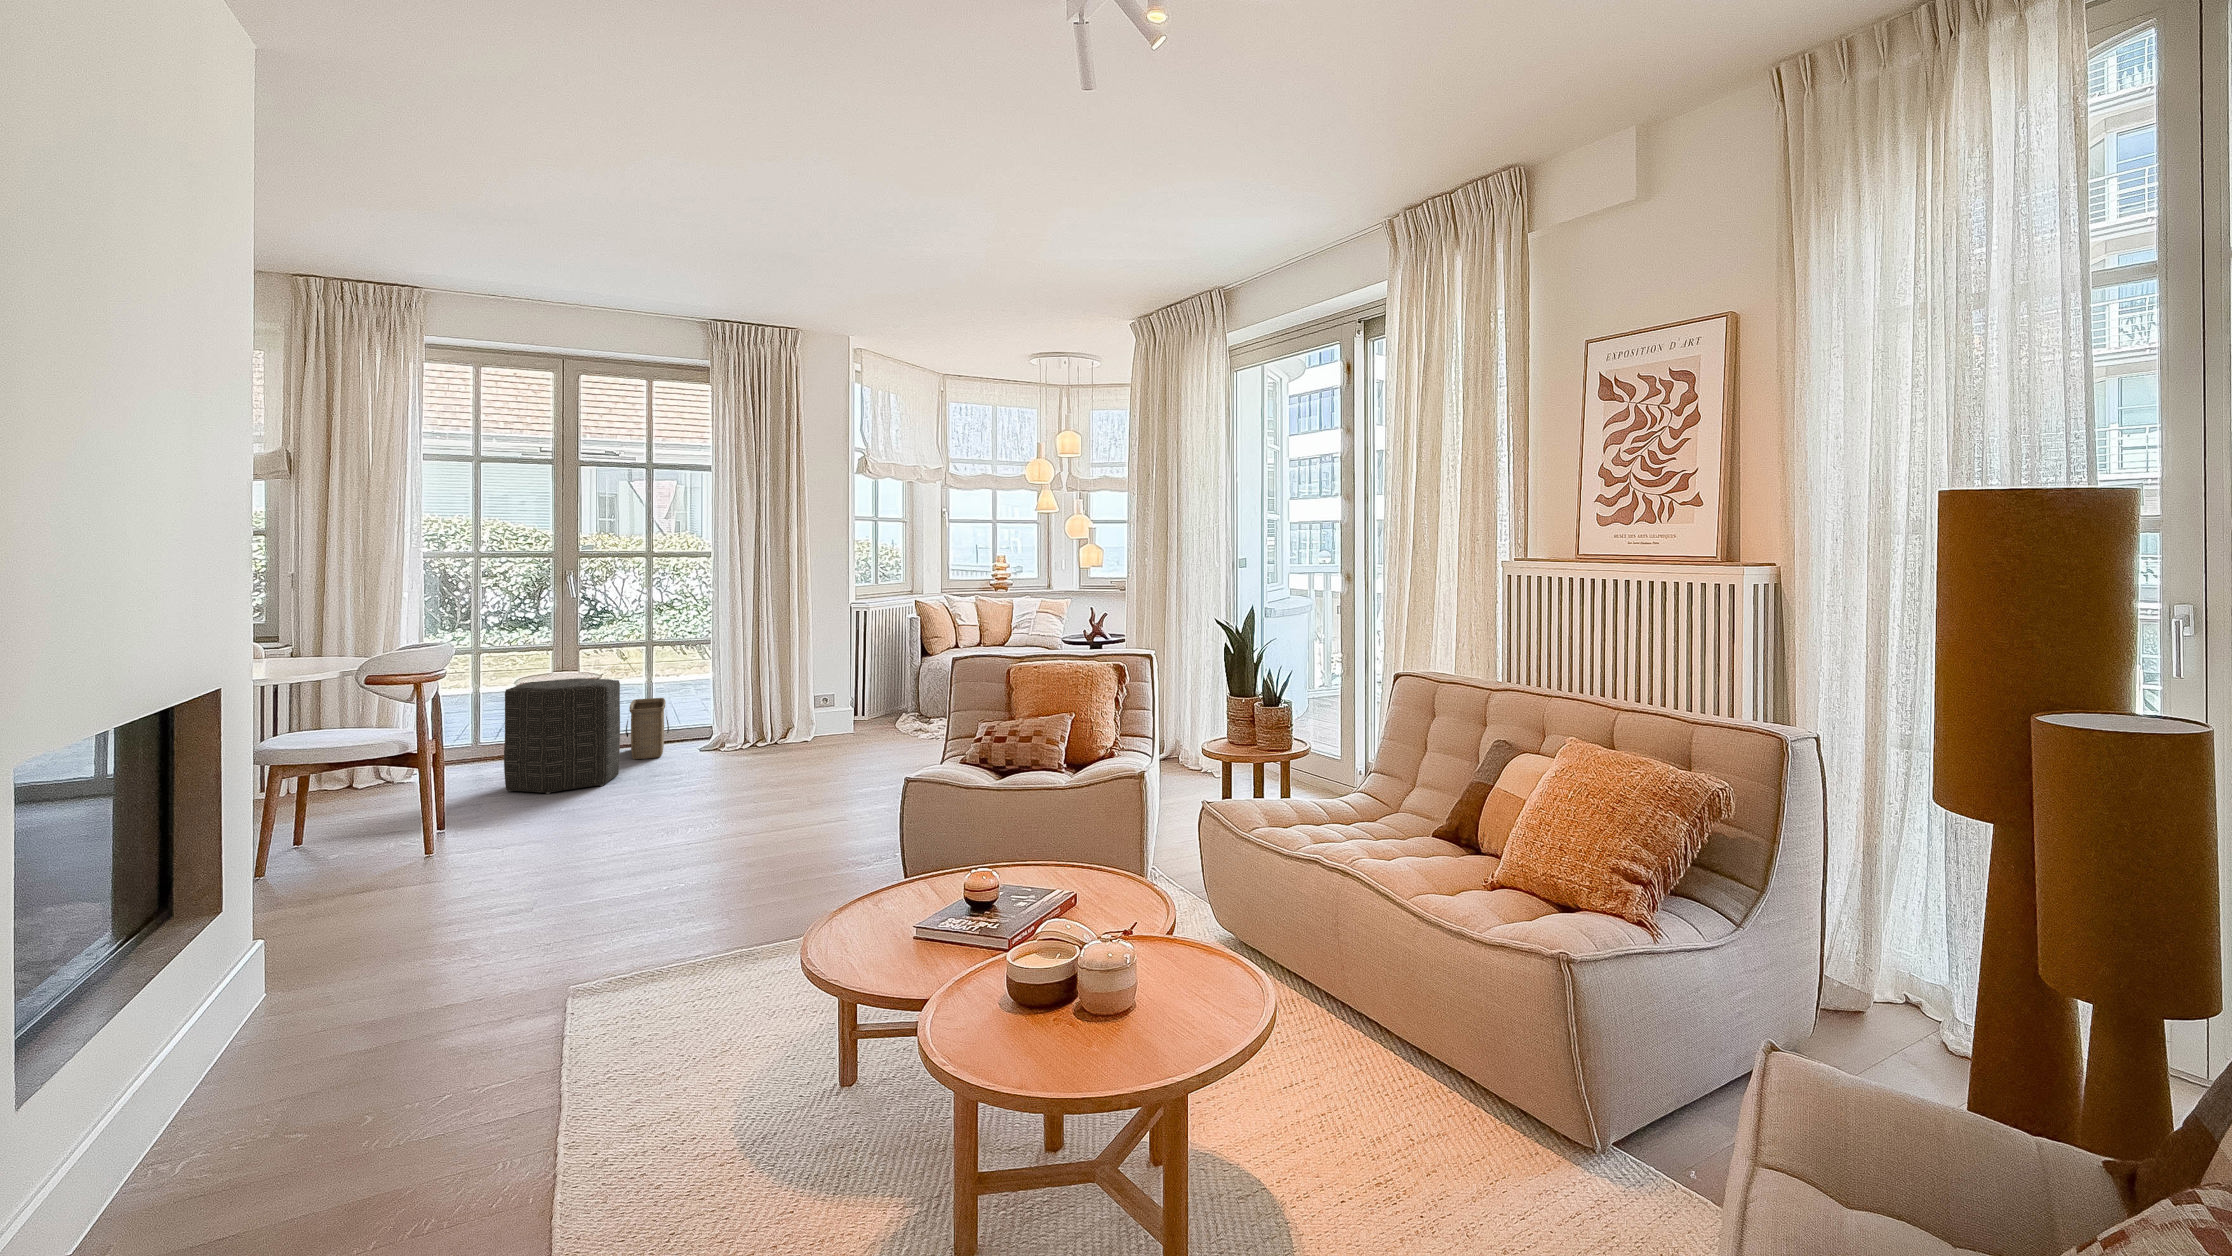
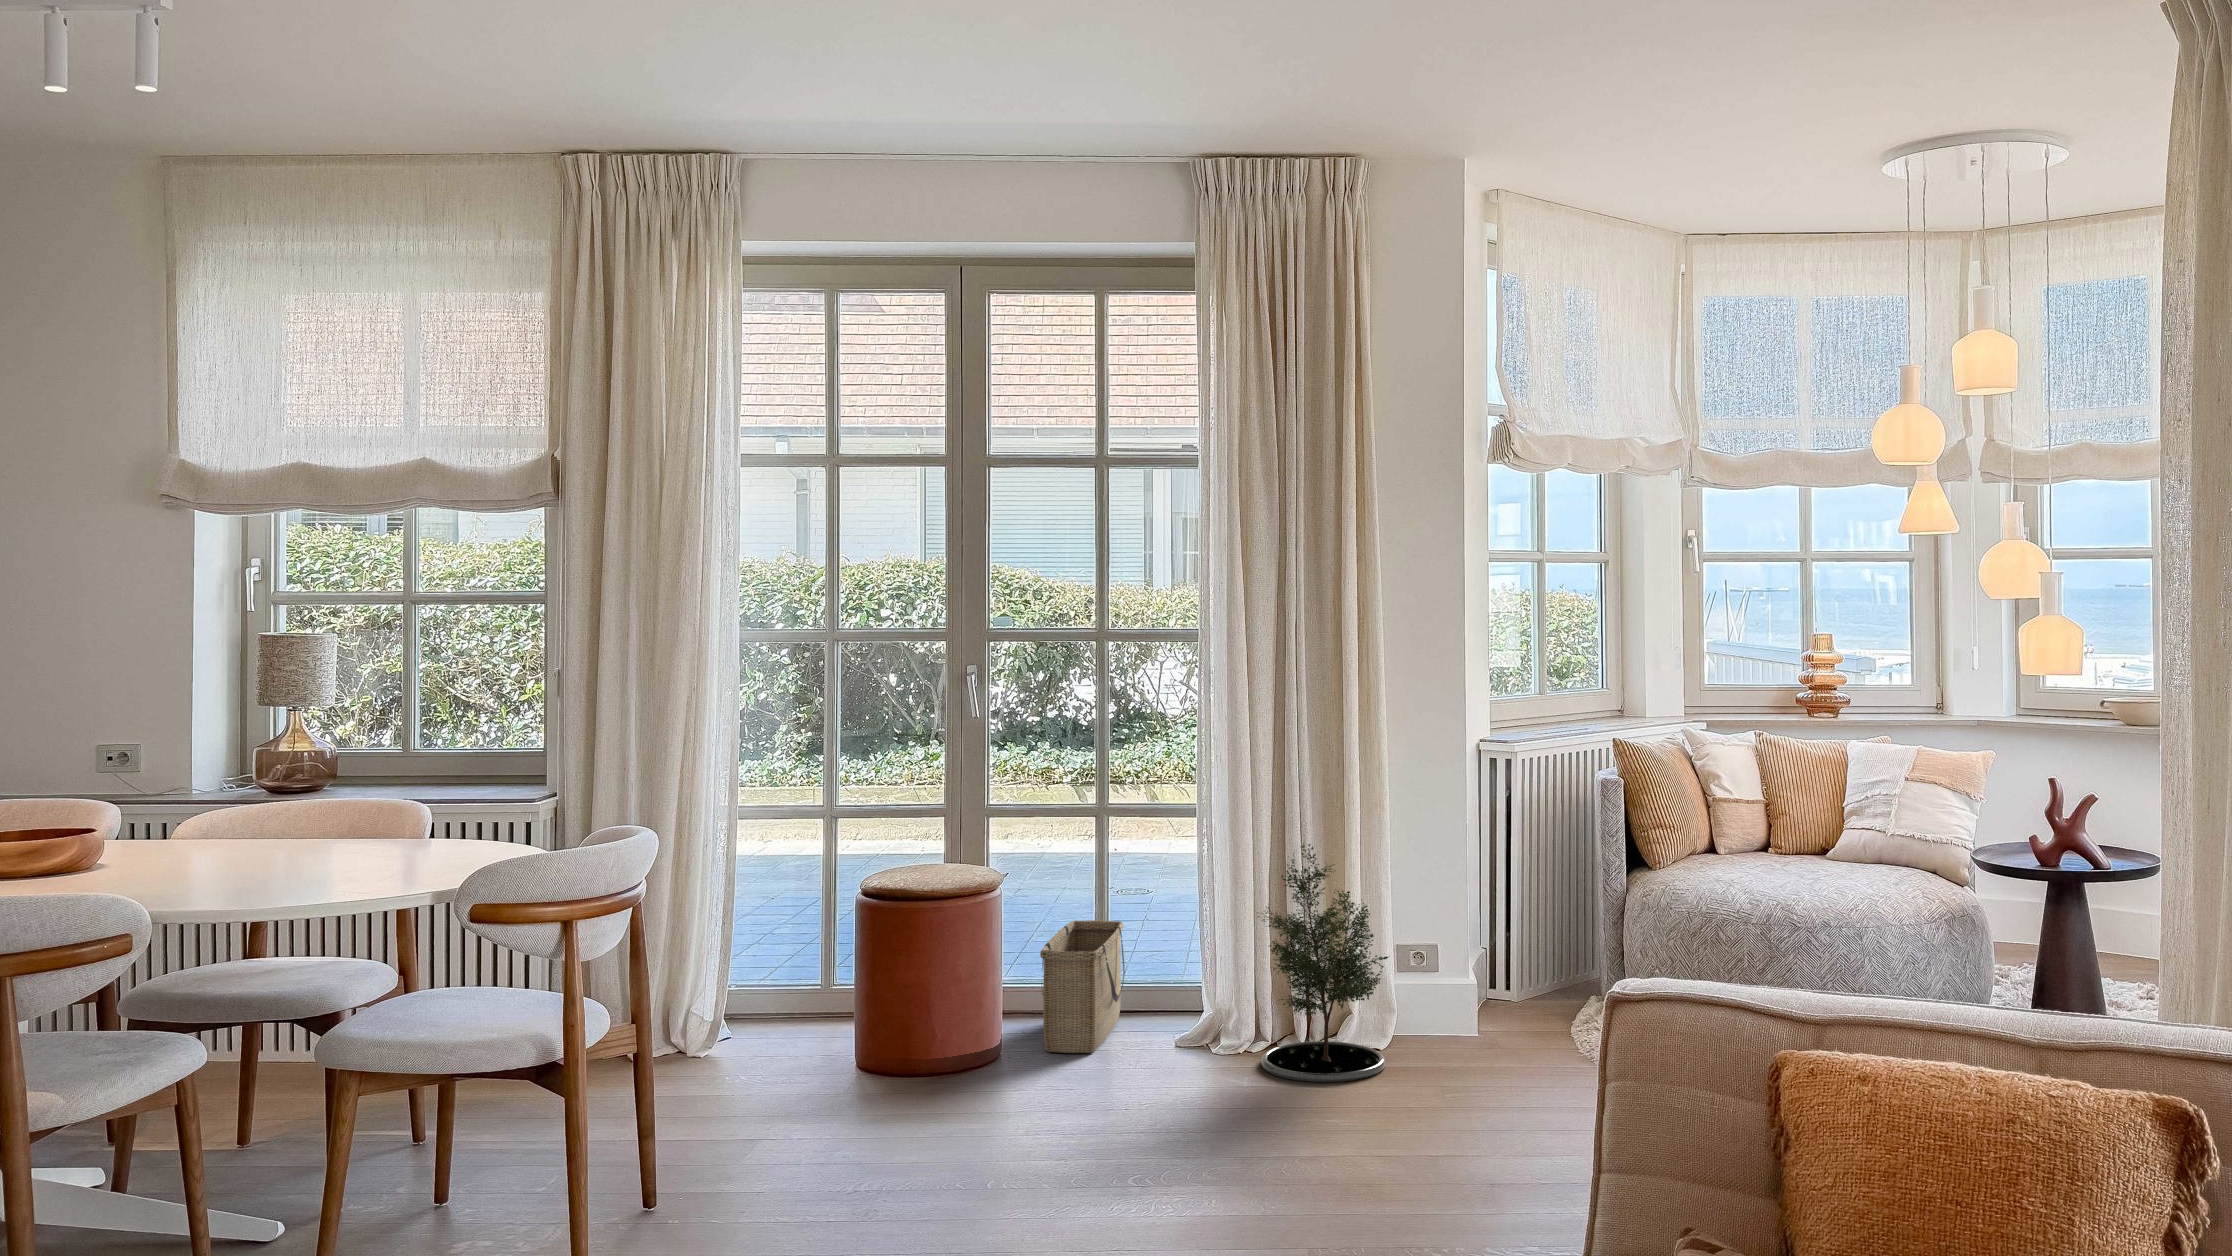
potted tree: none [753,646,818,753] -> present [1258,843,1388,1082]
ottoman: present [504,678,620,794] -> none [787,891,989,1136]

